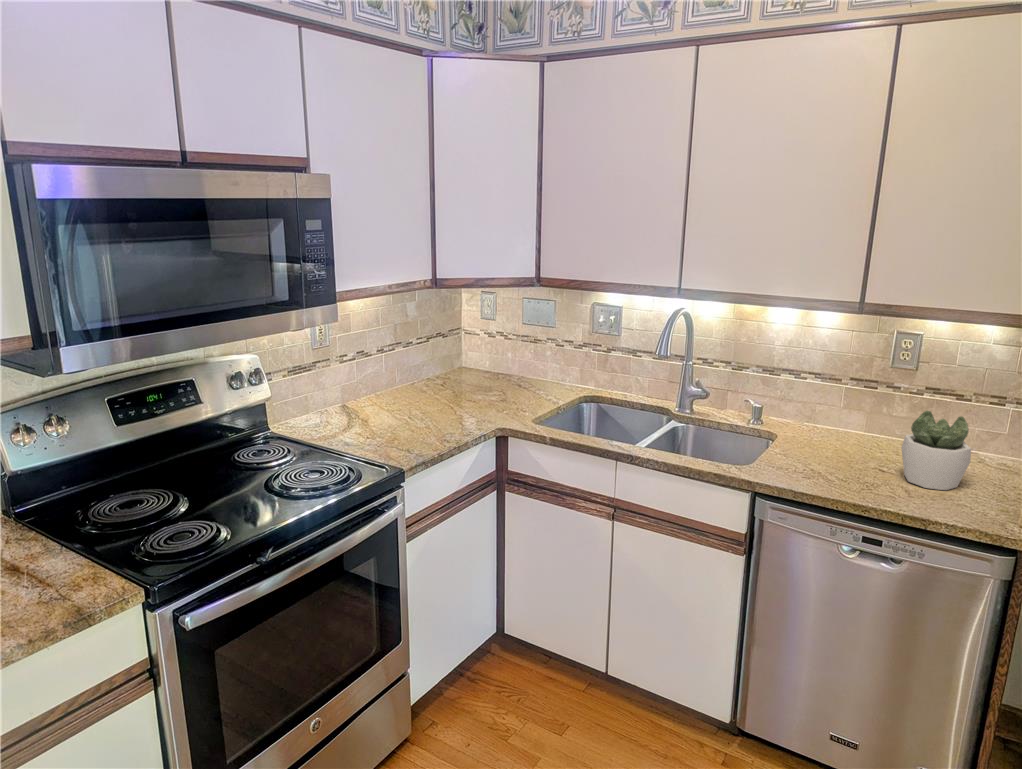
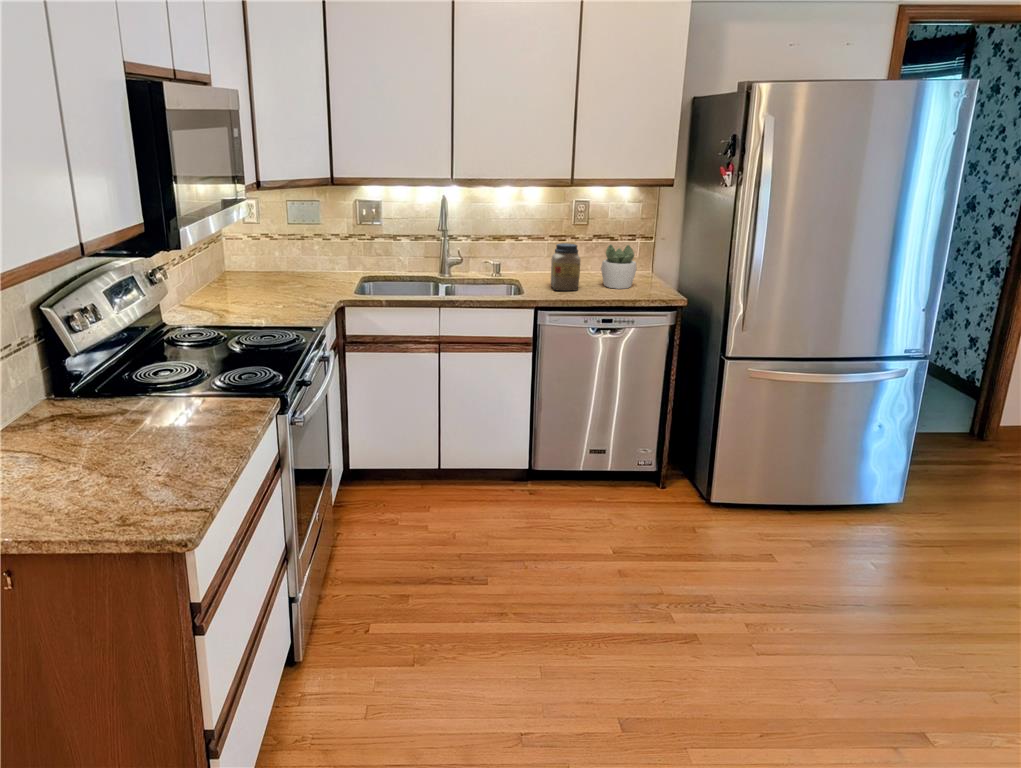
jar: none [804,397,859,476] -> present [551,243,580,291]

